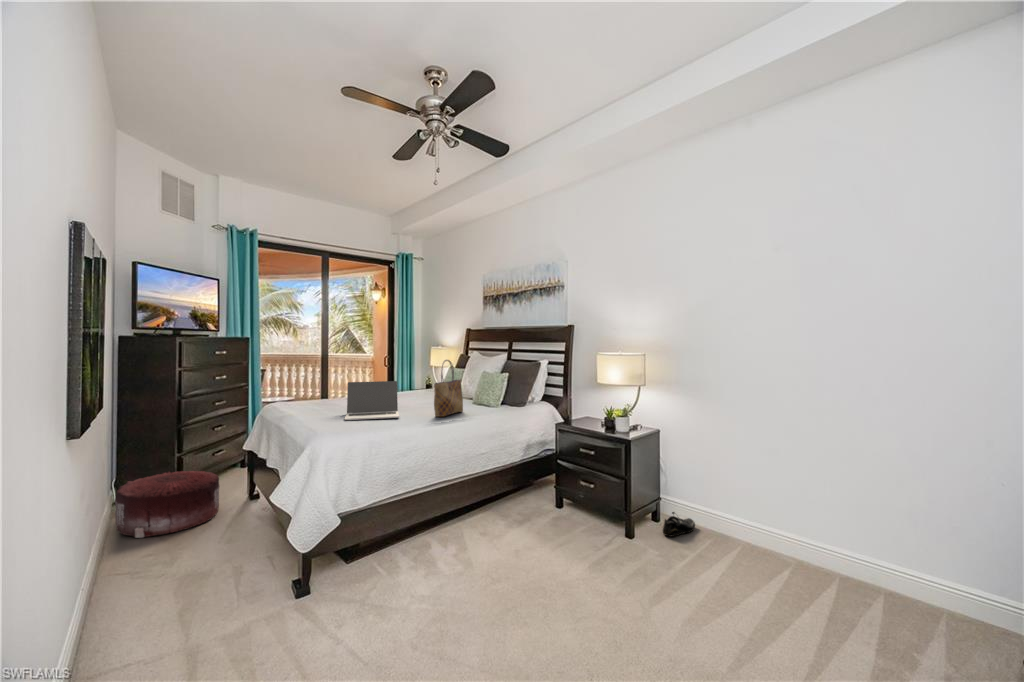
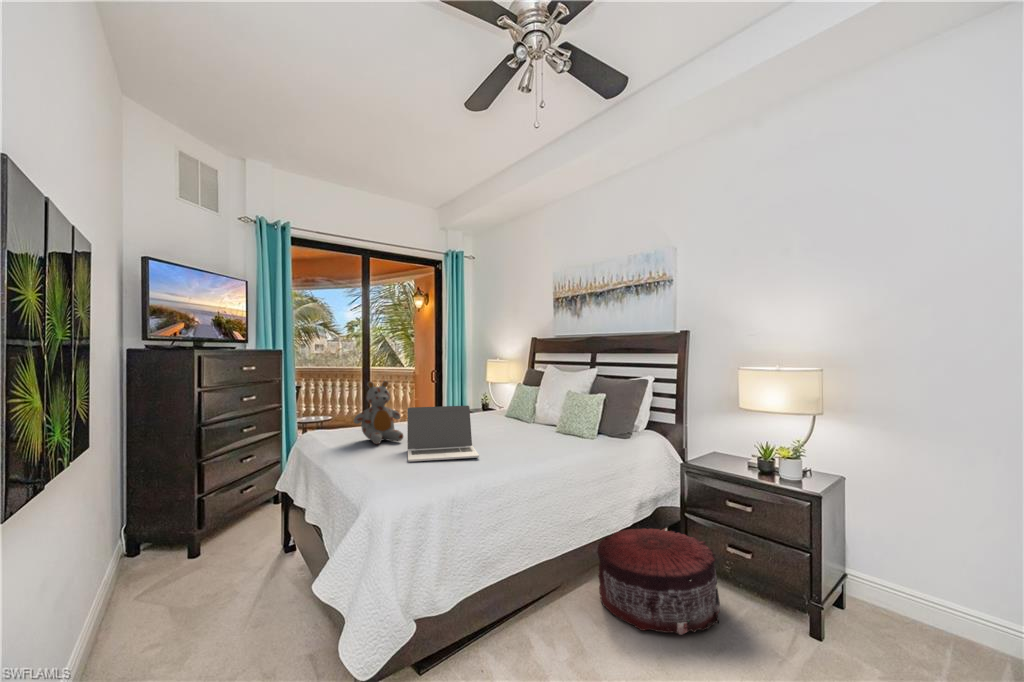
tote bag: present [434,360,463,417] -> none [523,378,556,456]
stuffed bear: none [306,362,346,410] -> present [354,381,403,444]
pouf: present [115,471,220,538] -> present [598,528,720,635]
shoe: present [663,512,695,537] -> none [866,600,909,640]

